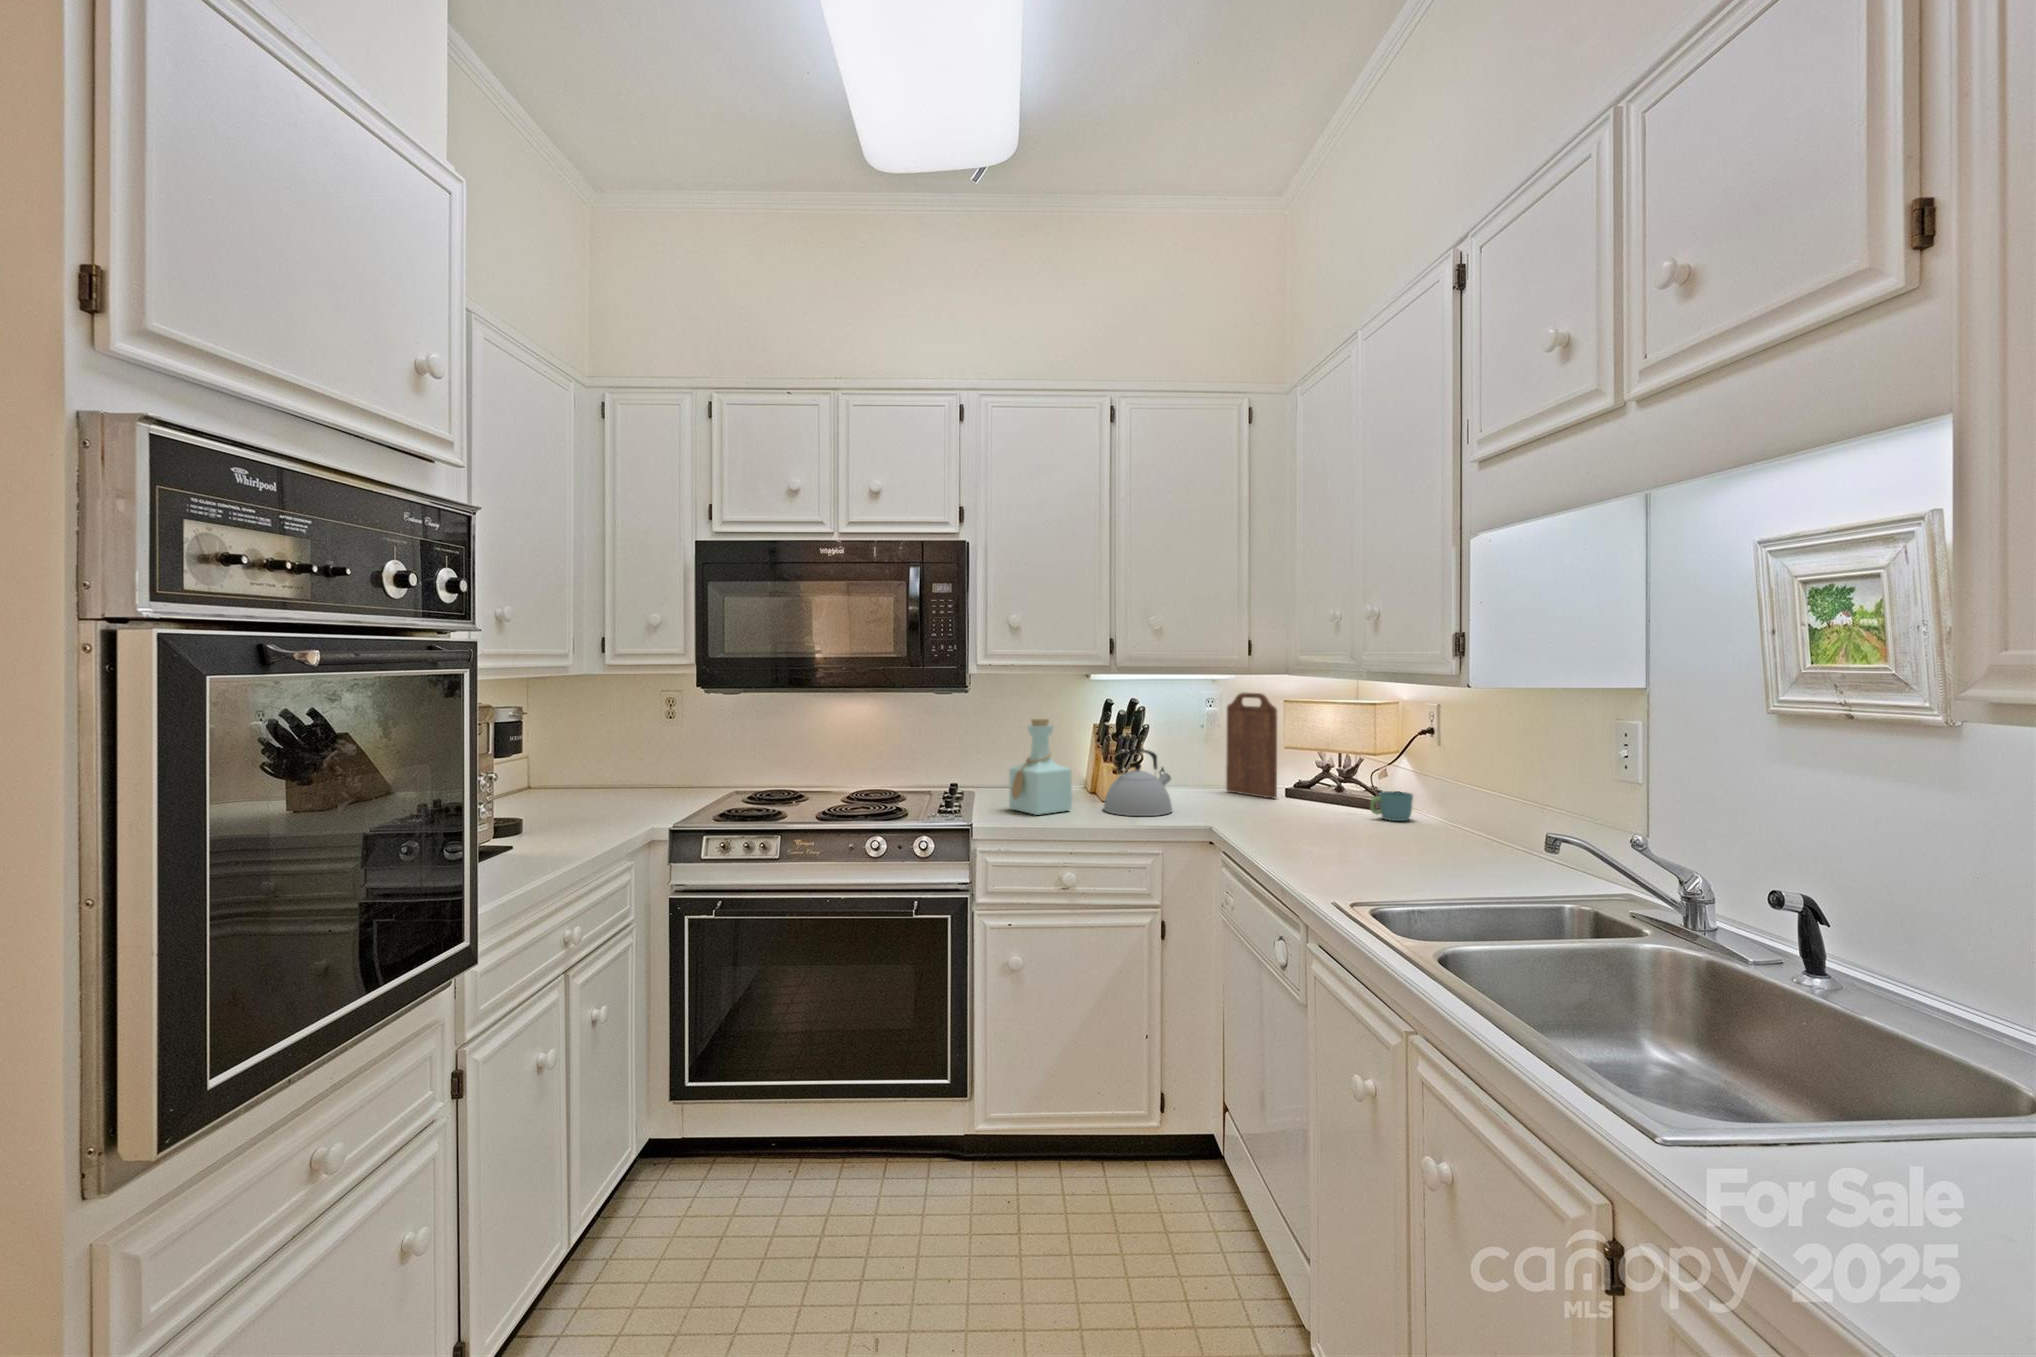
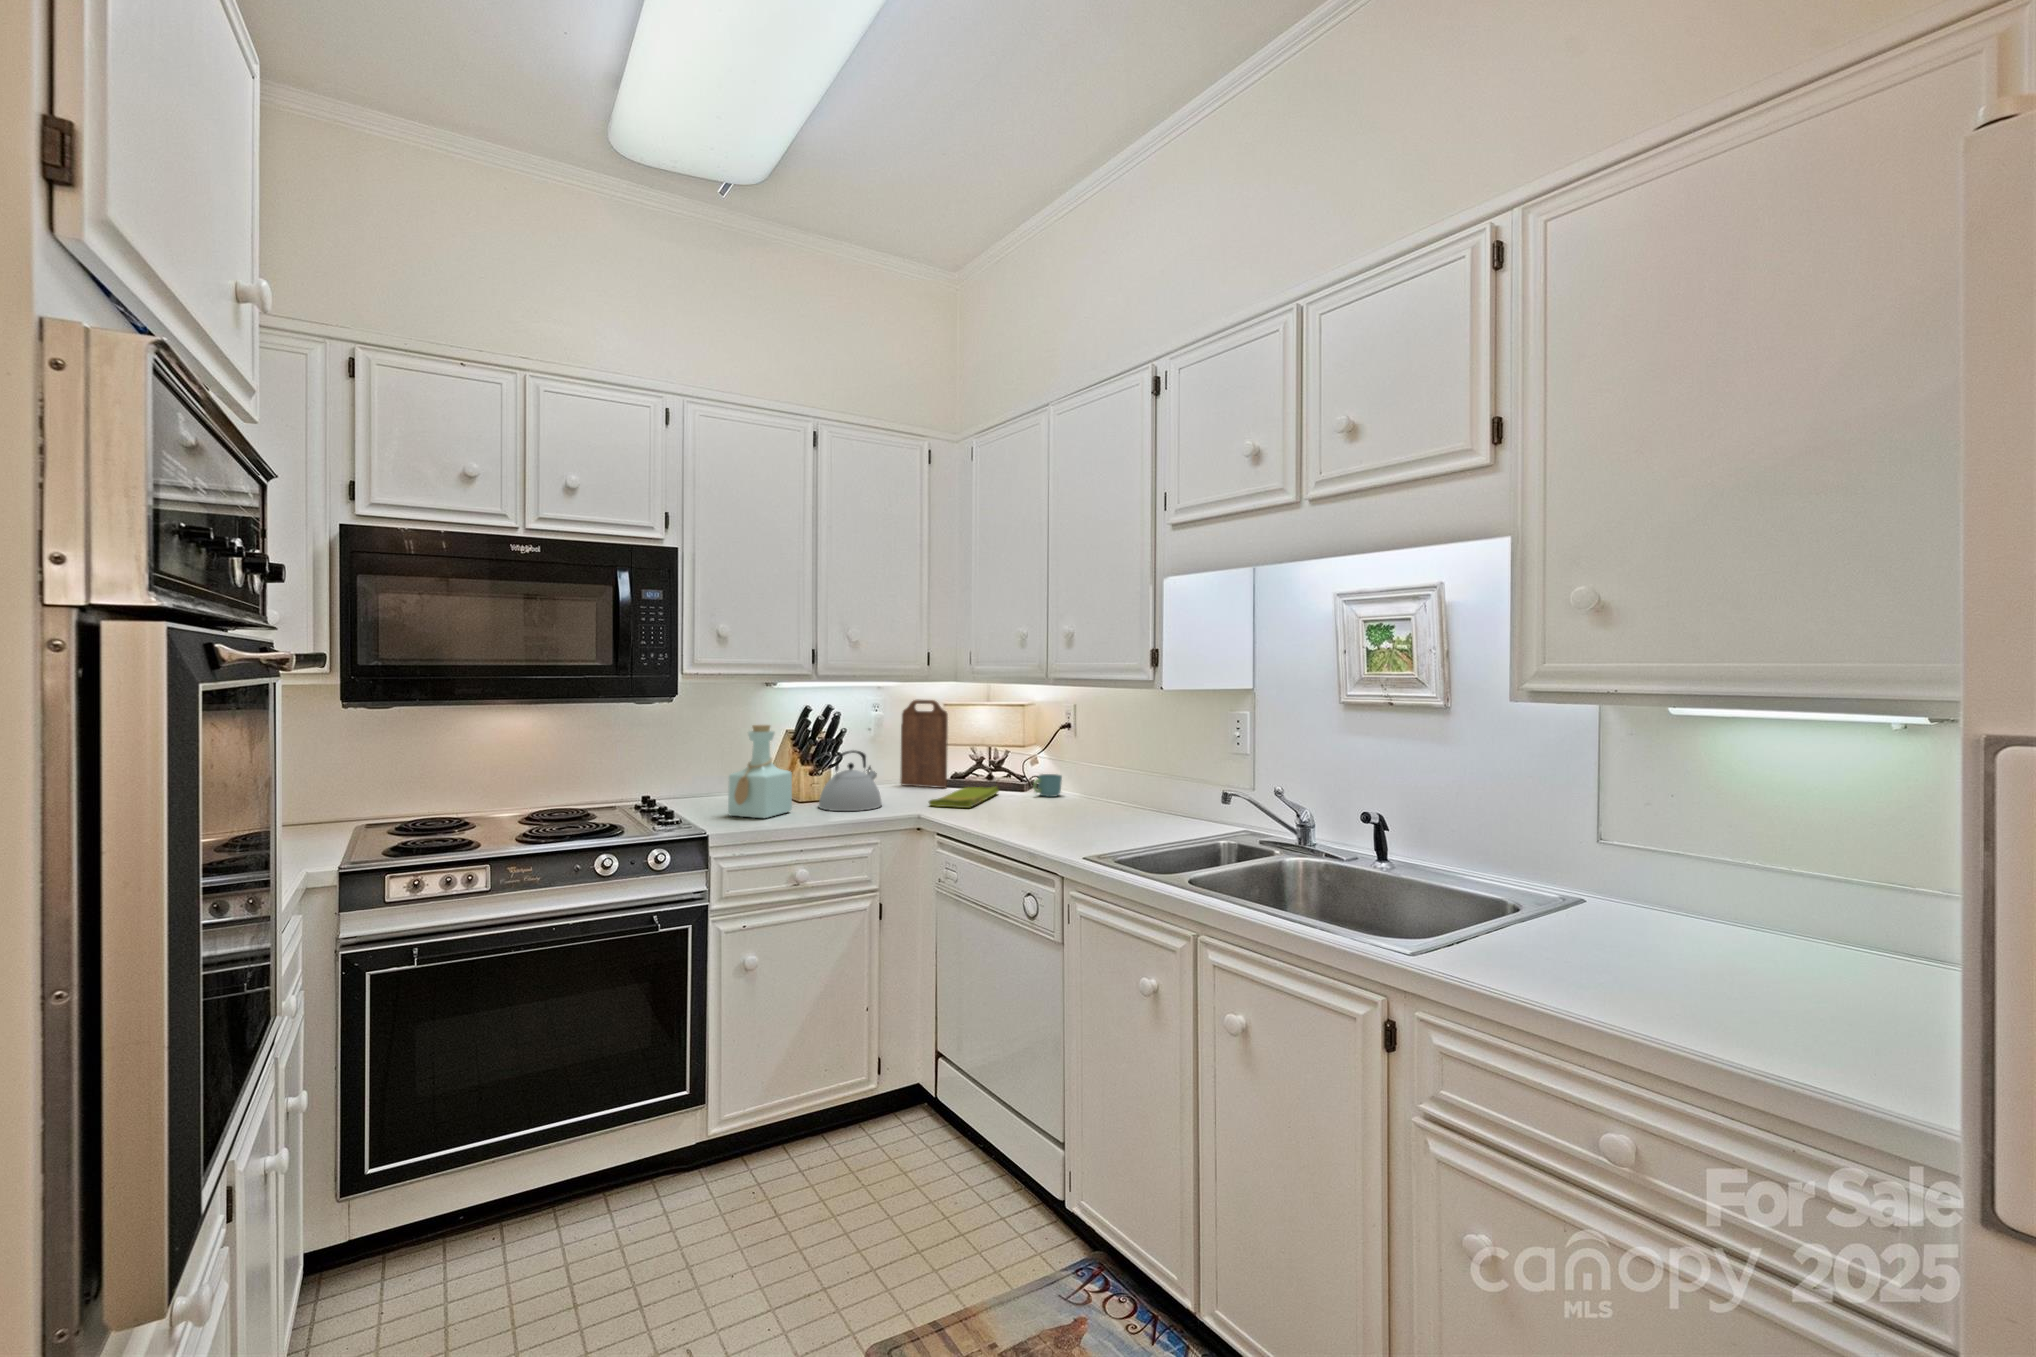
dish towel: none [1221,800,1330,825] -> present [929,786,999,808]

